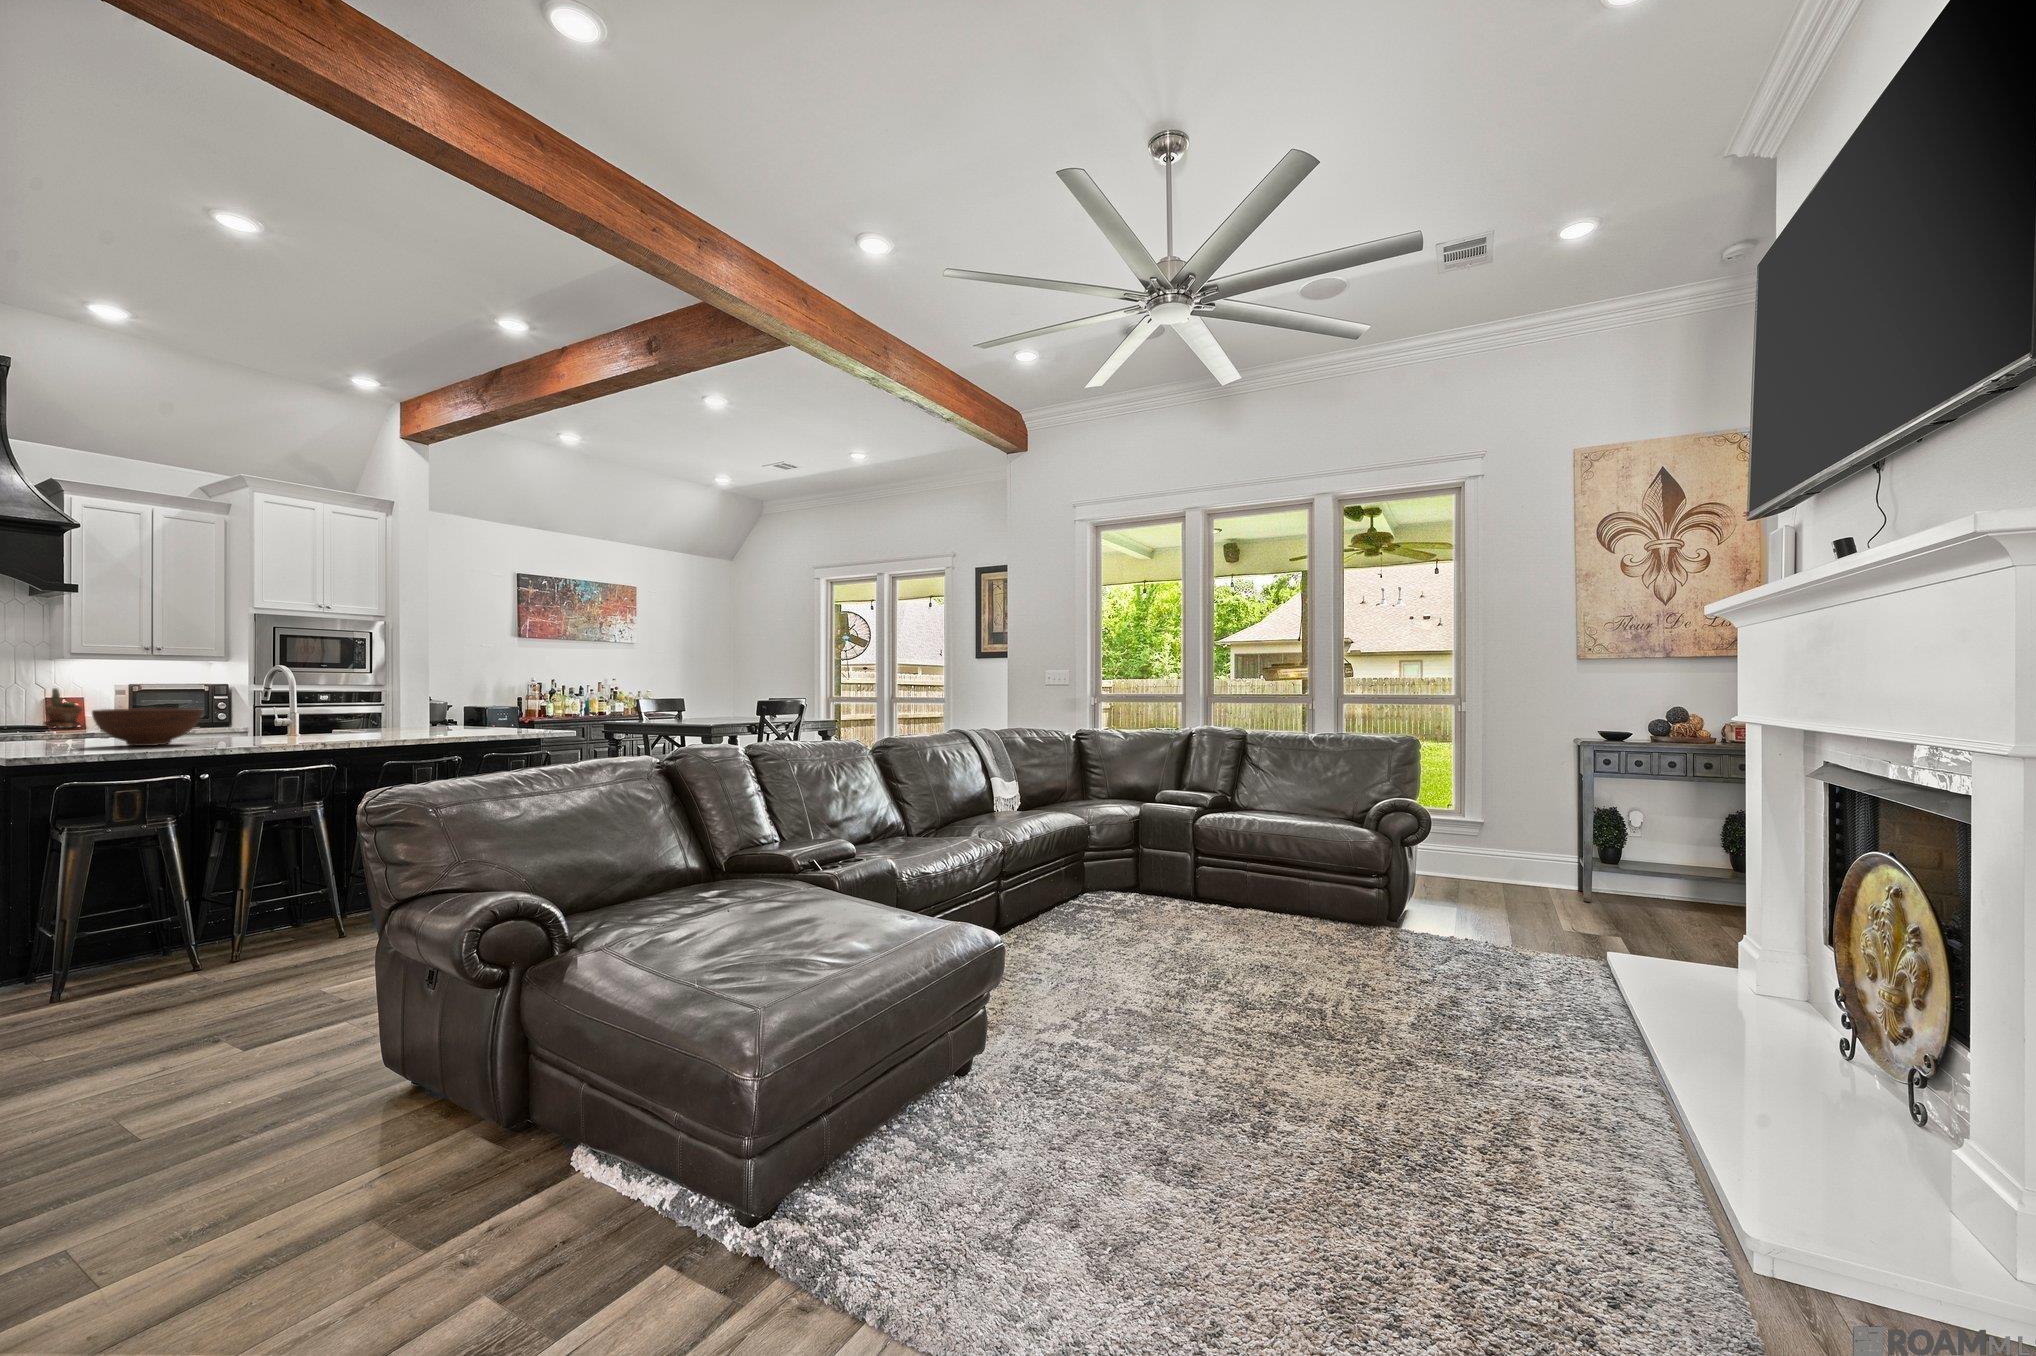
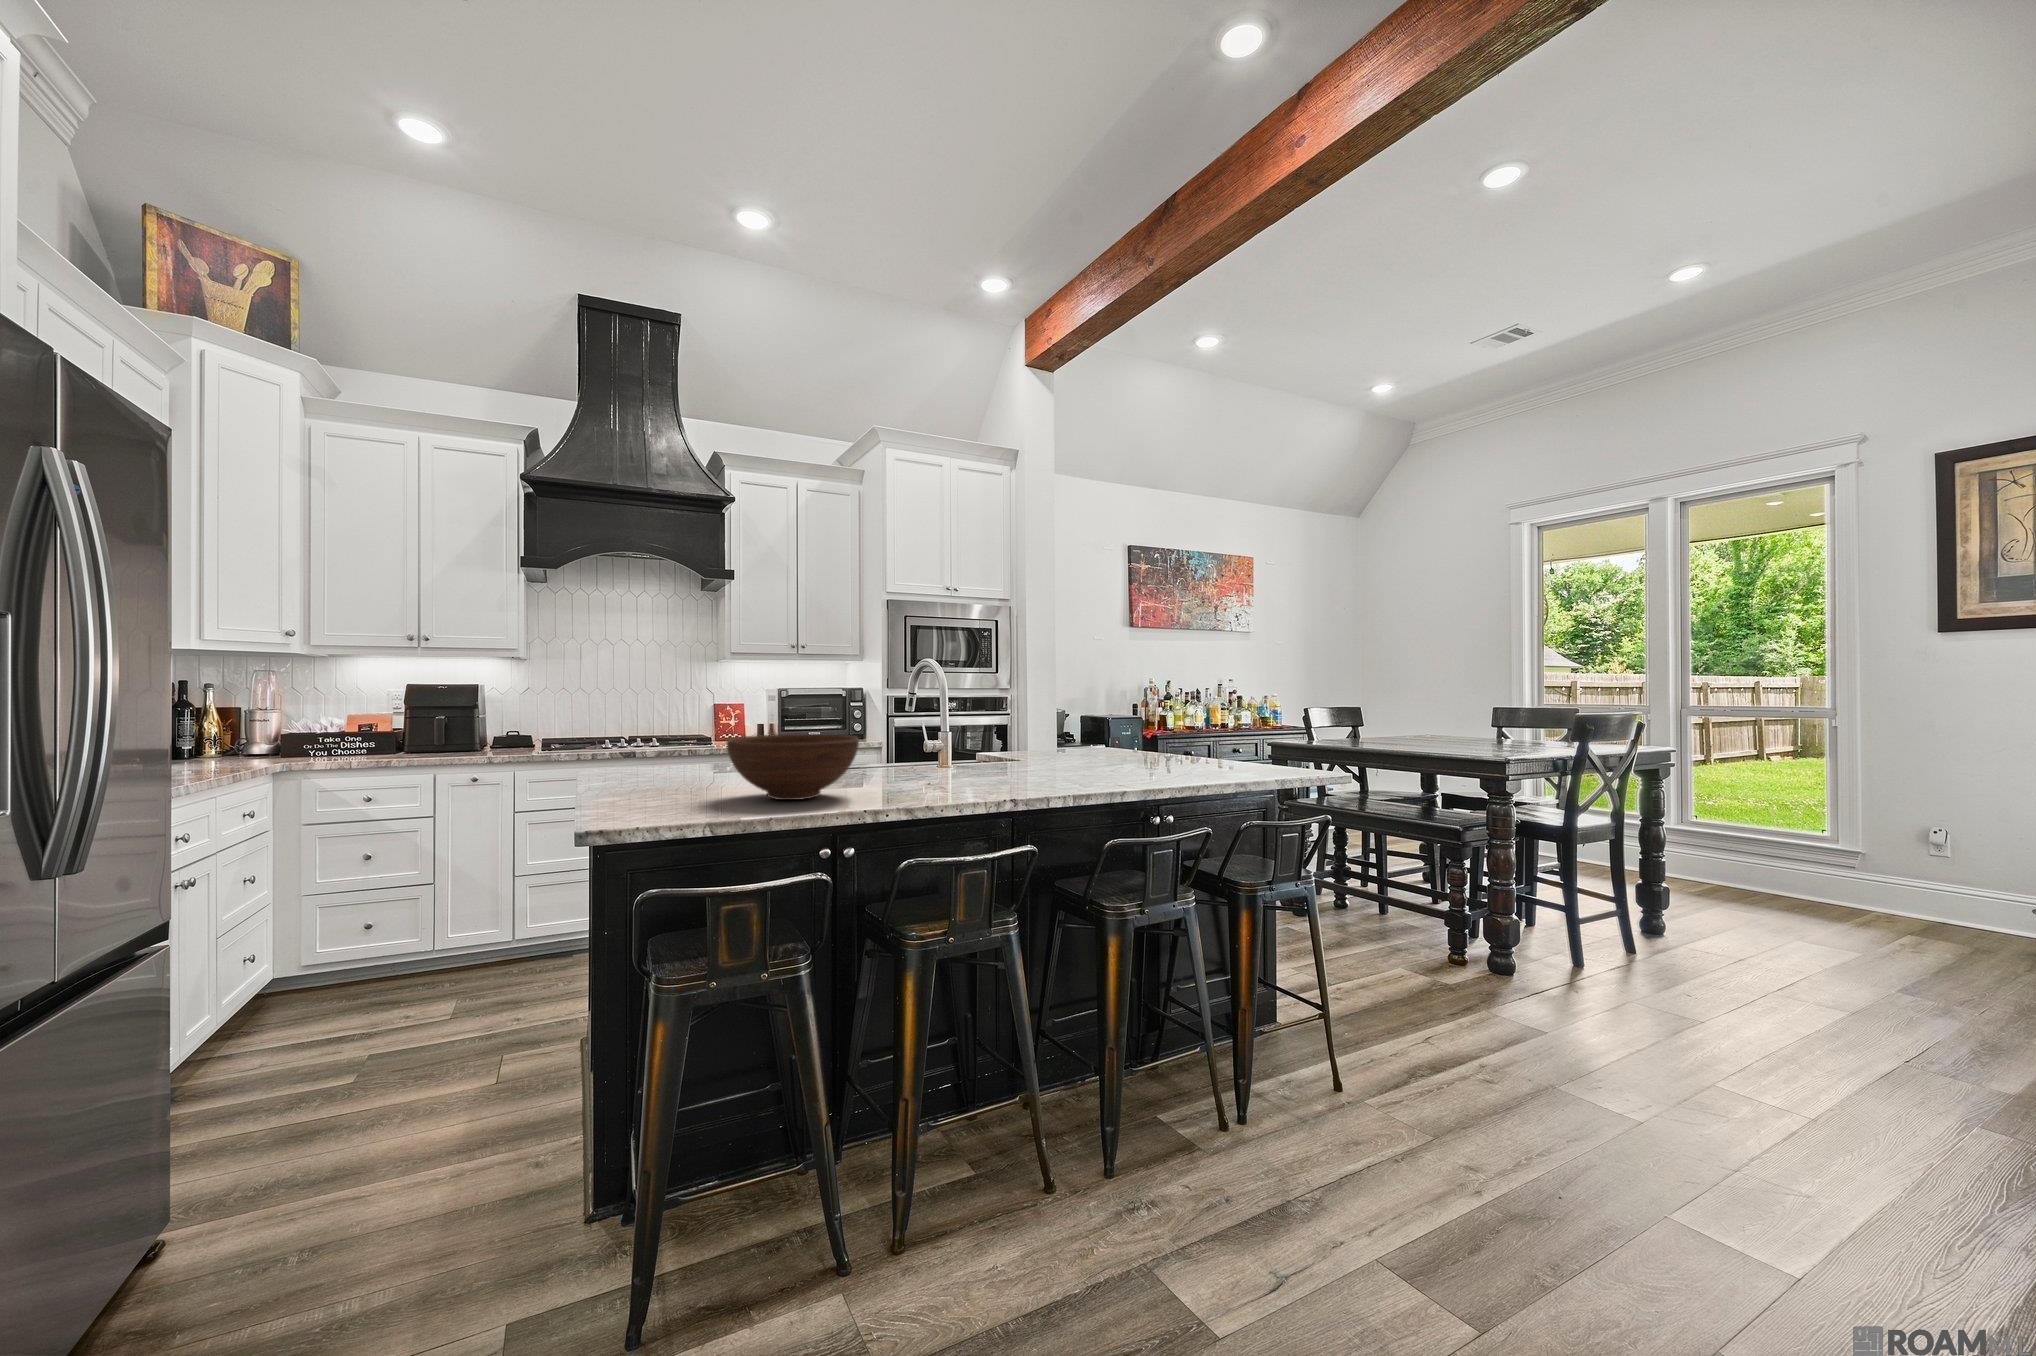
potted plant: present [44,688,82,728] -> none [709,691,741,737]

